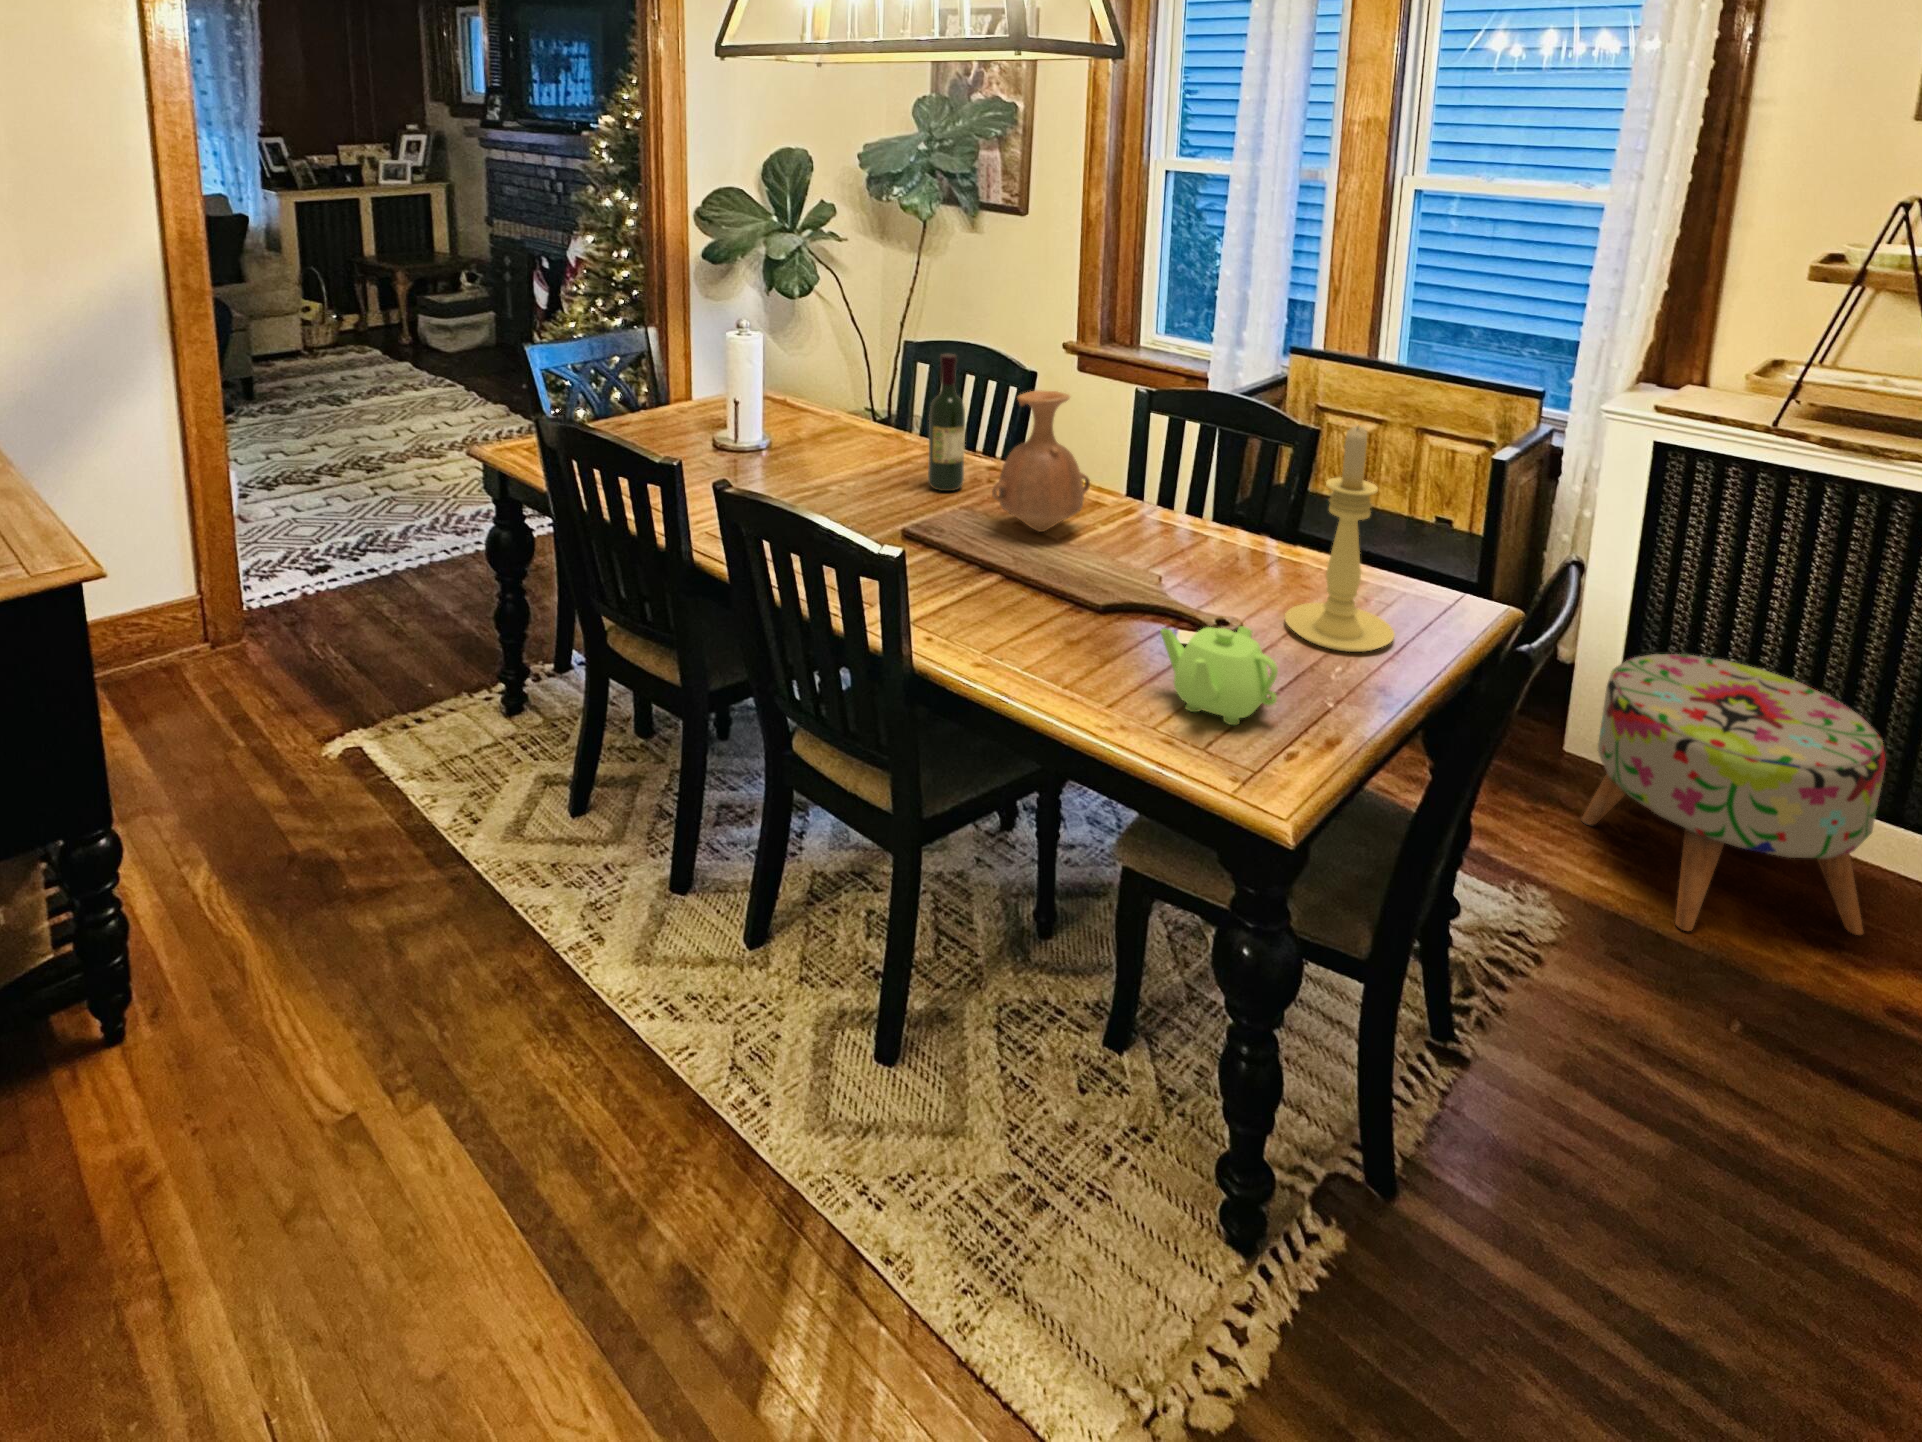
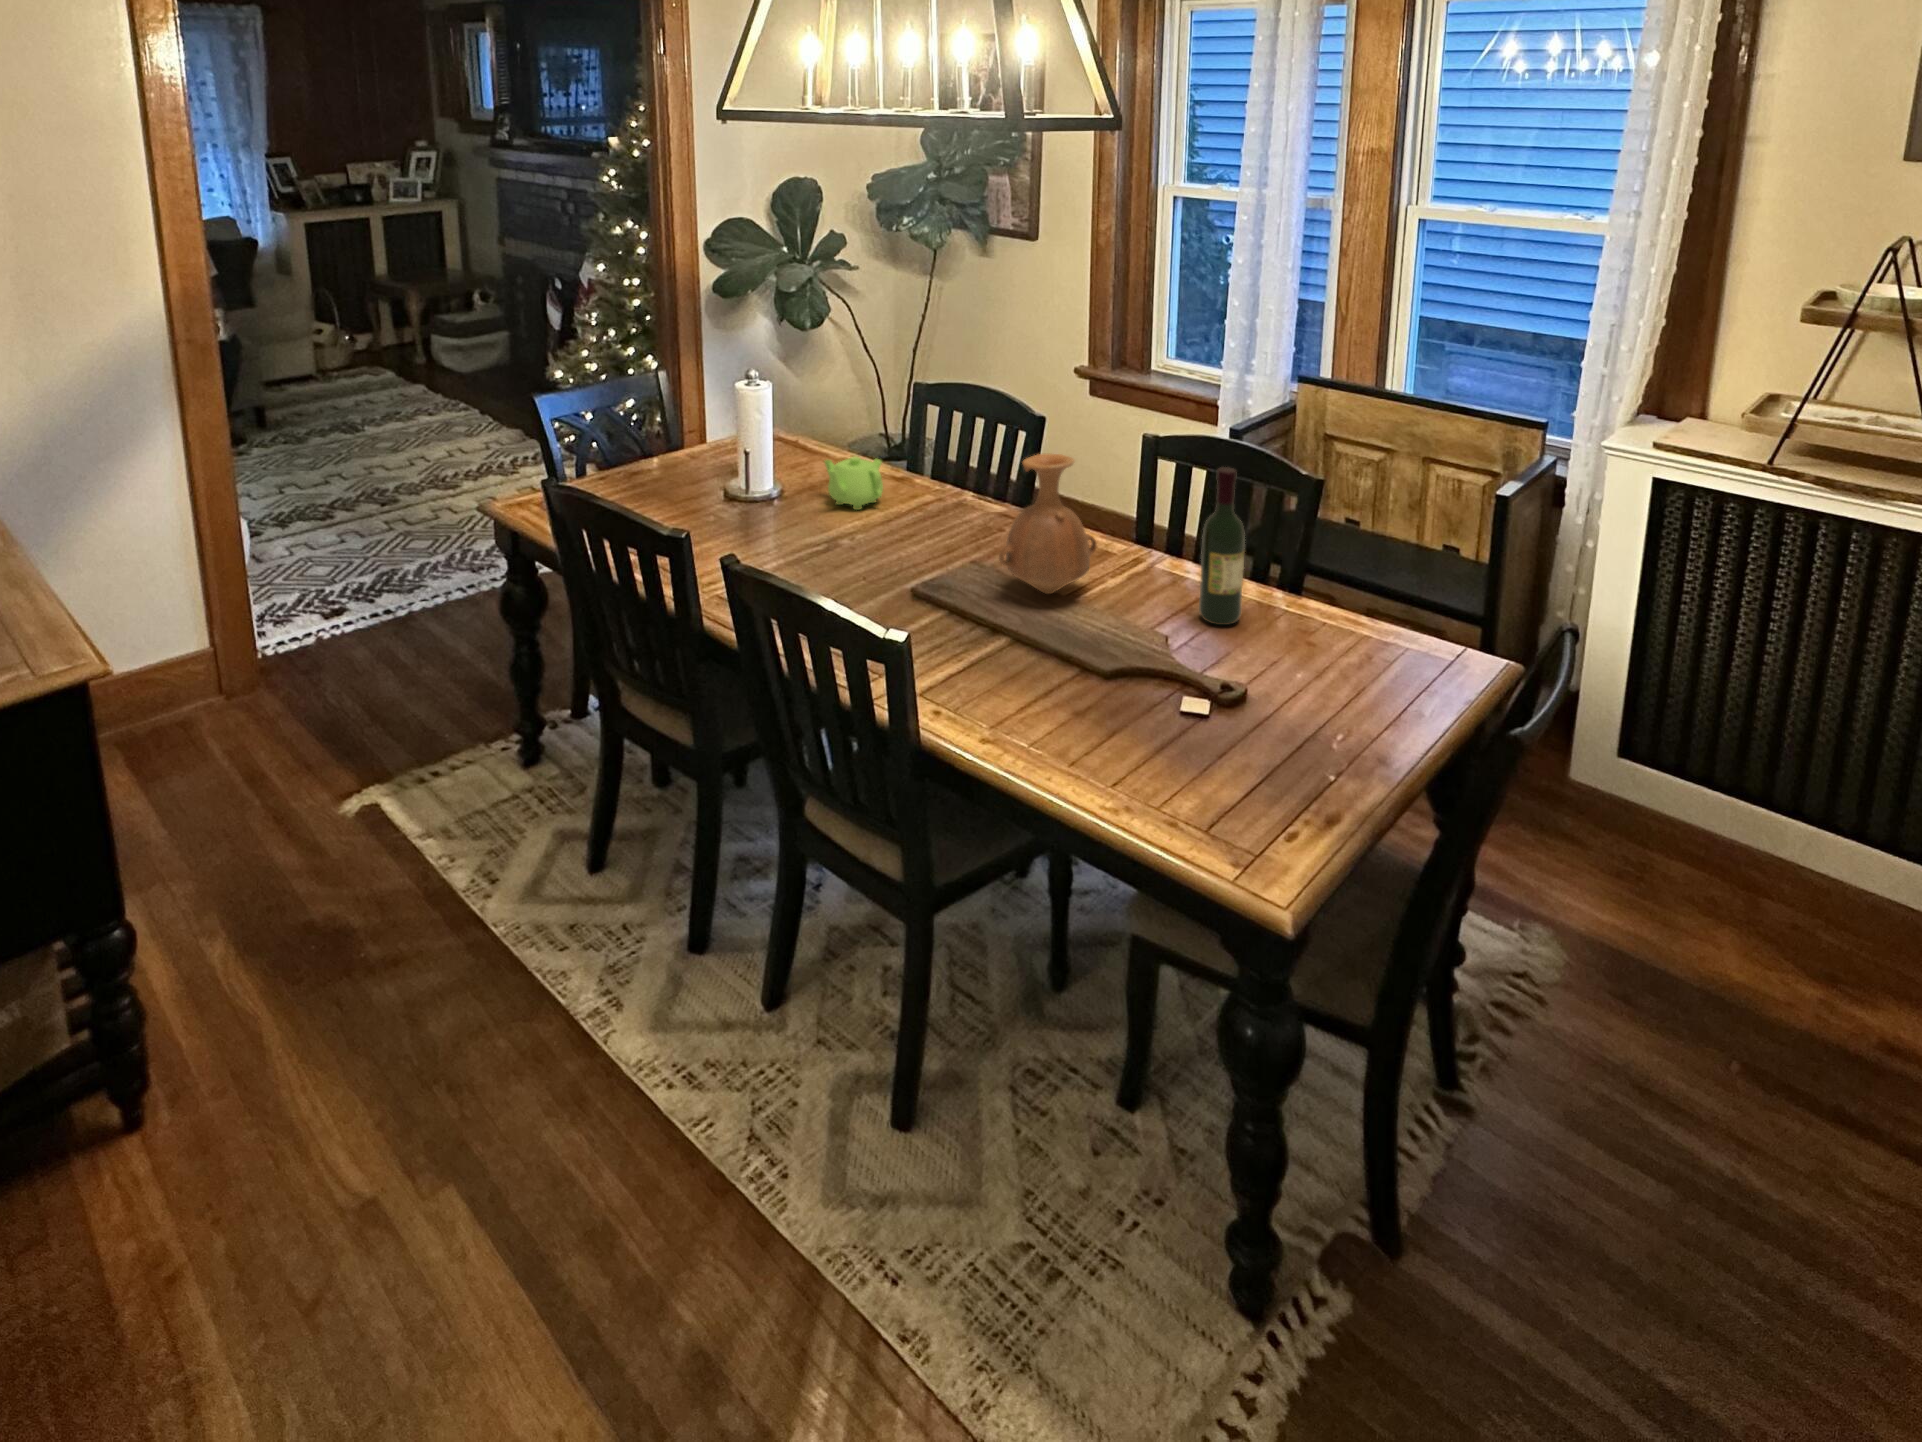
wine bottle: present [928,354,965,491] -> present [1199,467,1245,625]
candle holder: present [1285,426,1395,652] -> none [1284,501,1391,724]
teapot: present [1160,626,1278,725] -> present [825,457,883,510]
ottoman: present [1582,654,1886,935] -> none [1588,693,1878,971]

